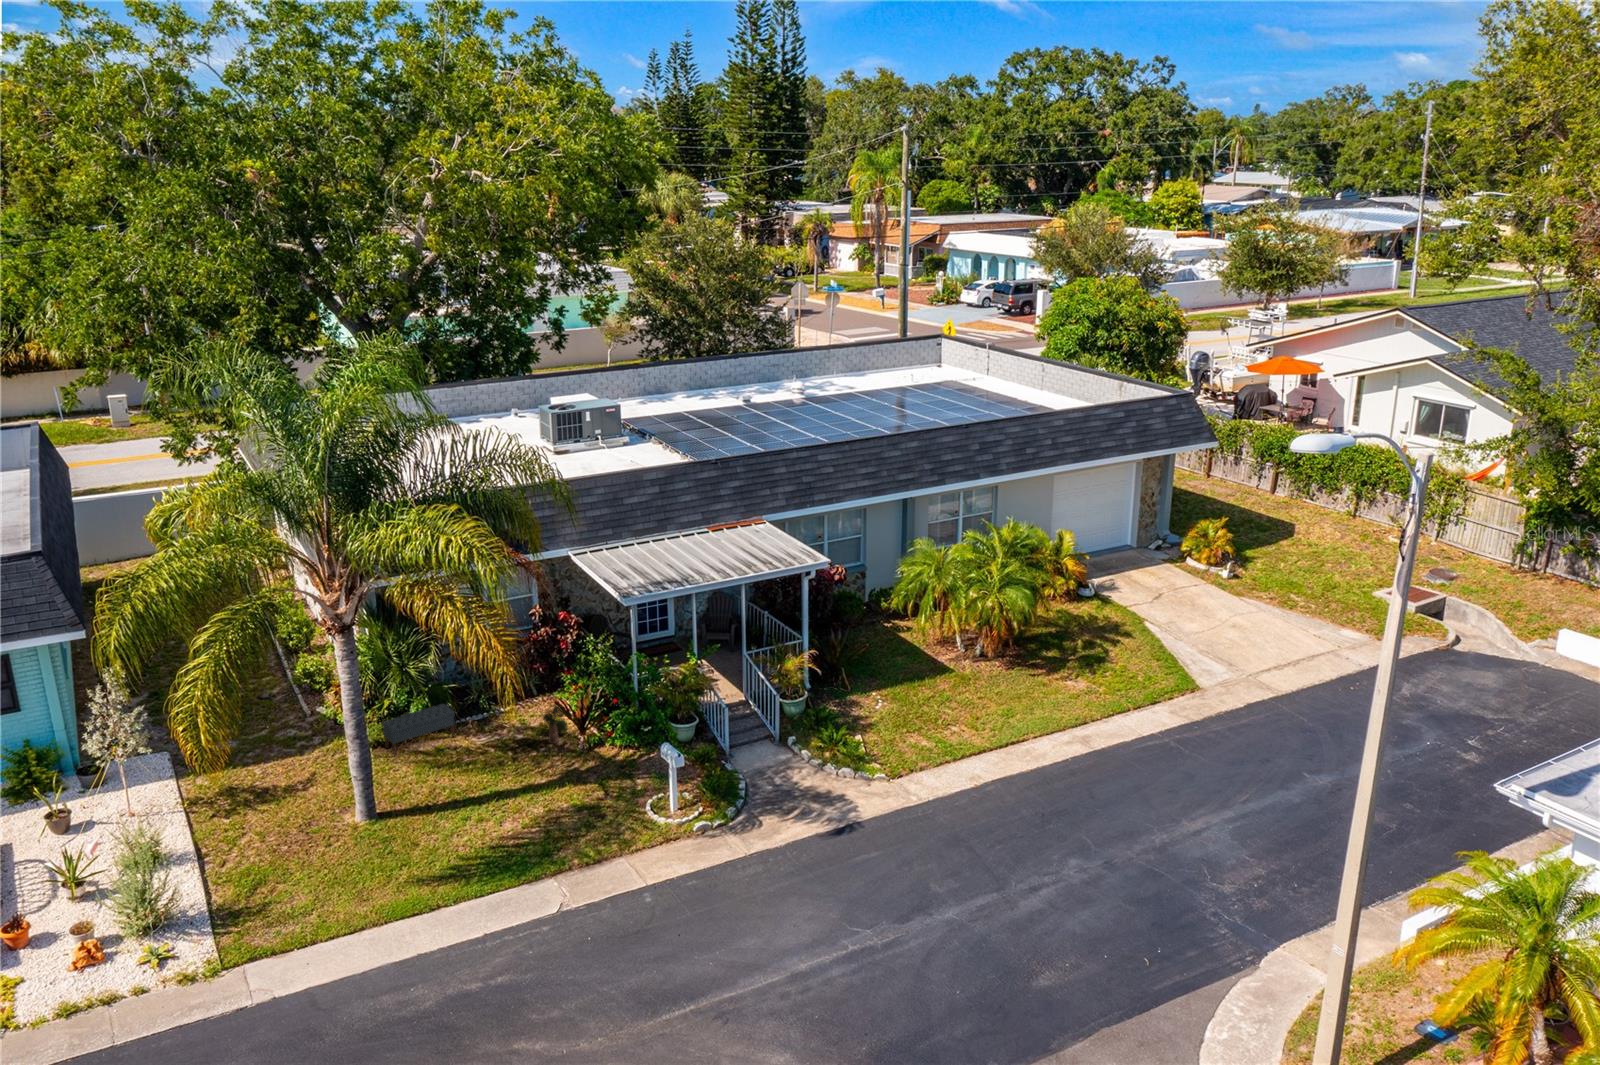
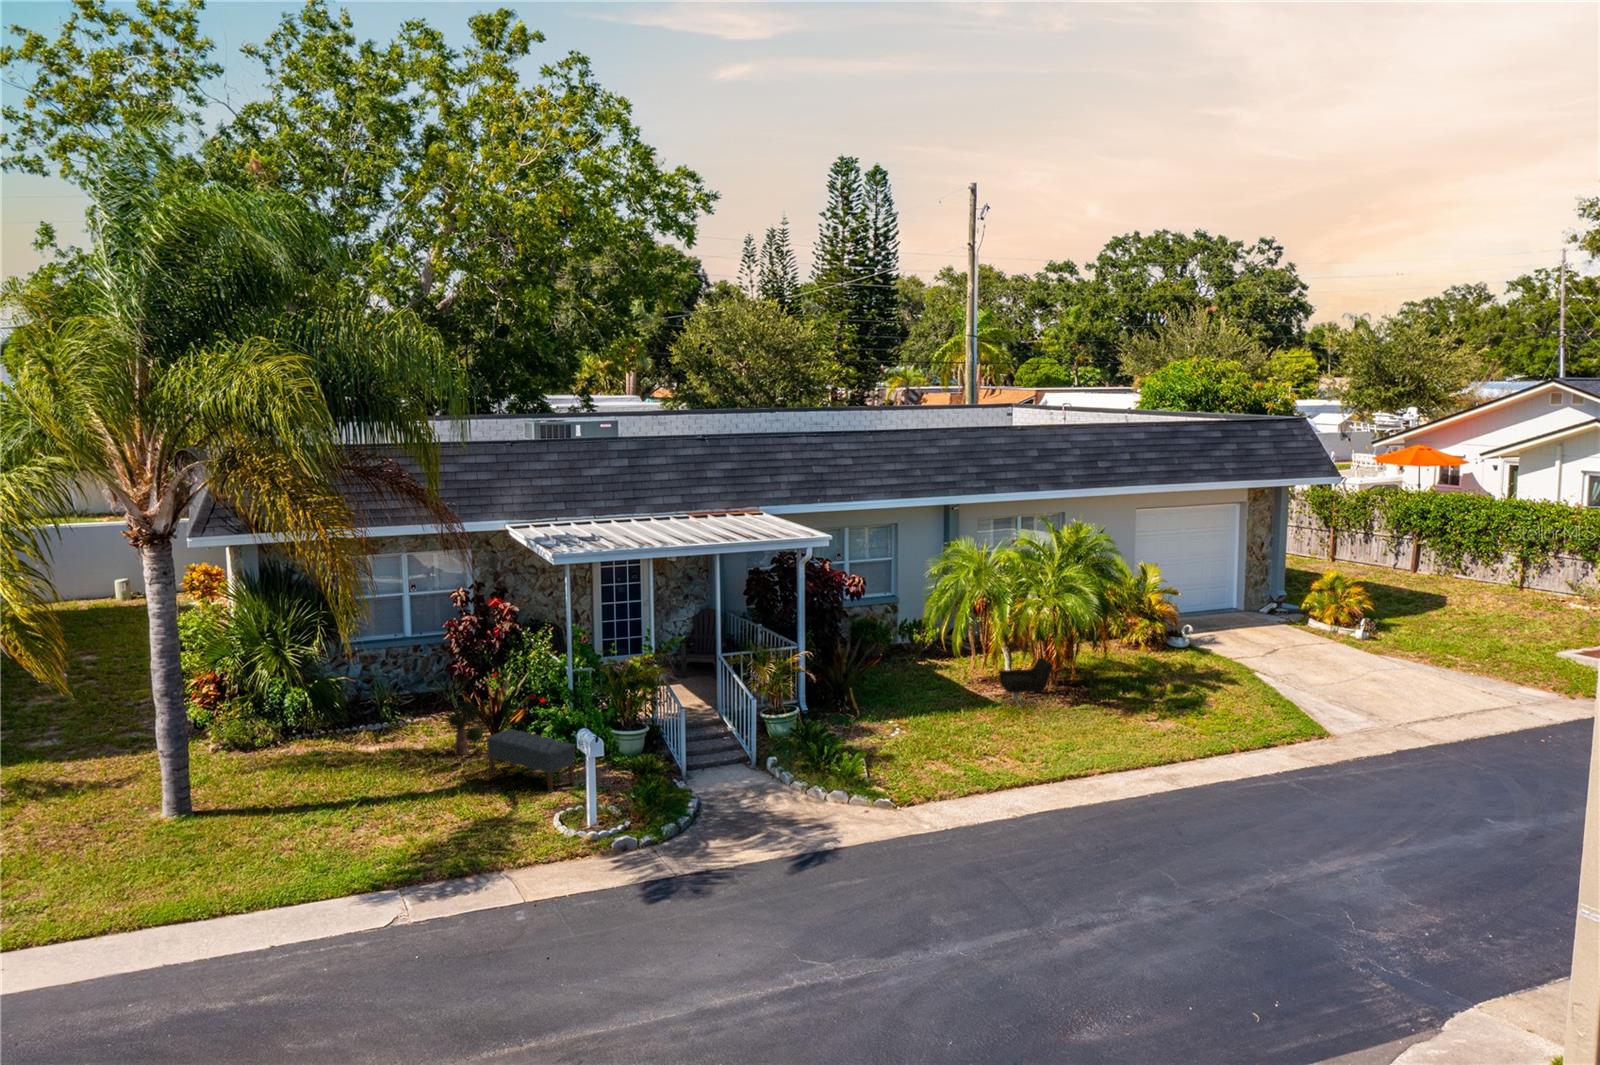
lounge chair: none [949,629,994,672] -> present [999,658,1053,708]
bench: present [382,704,455,756] -> present [487,729,575,792]

